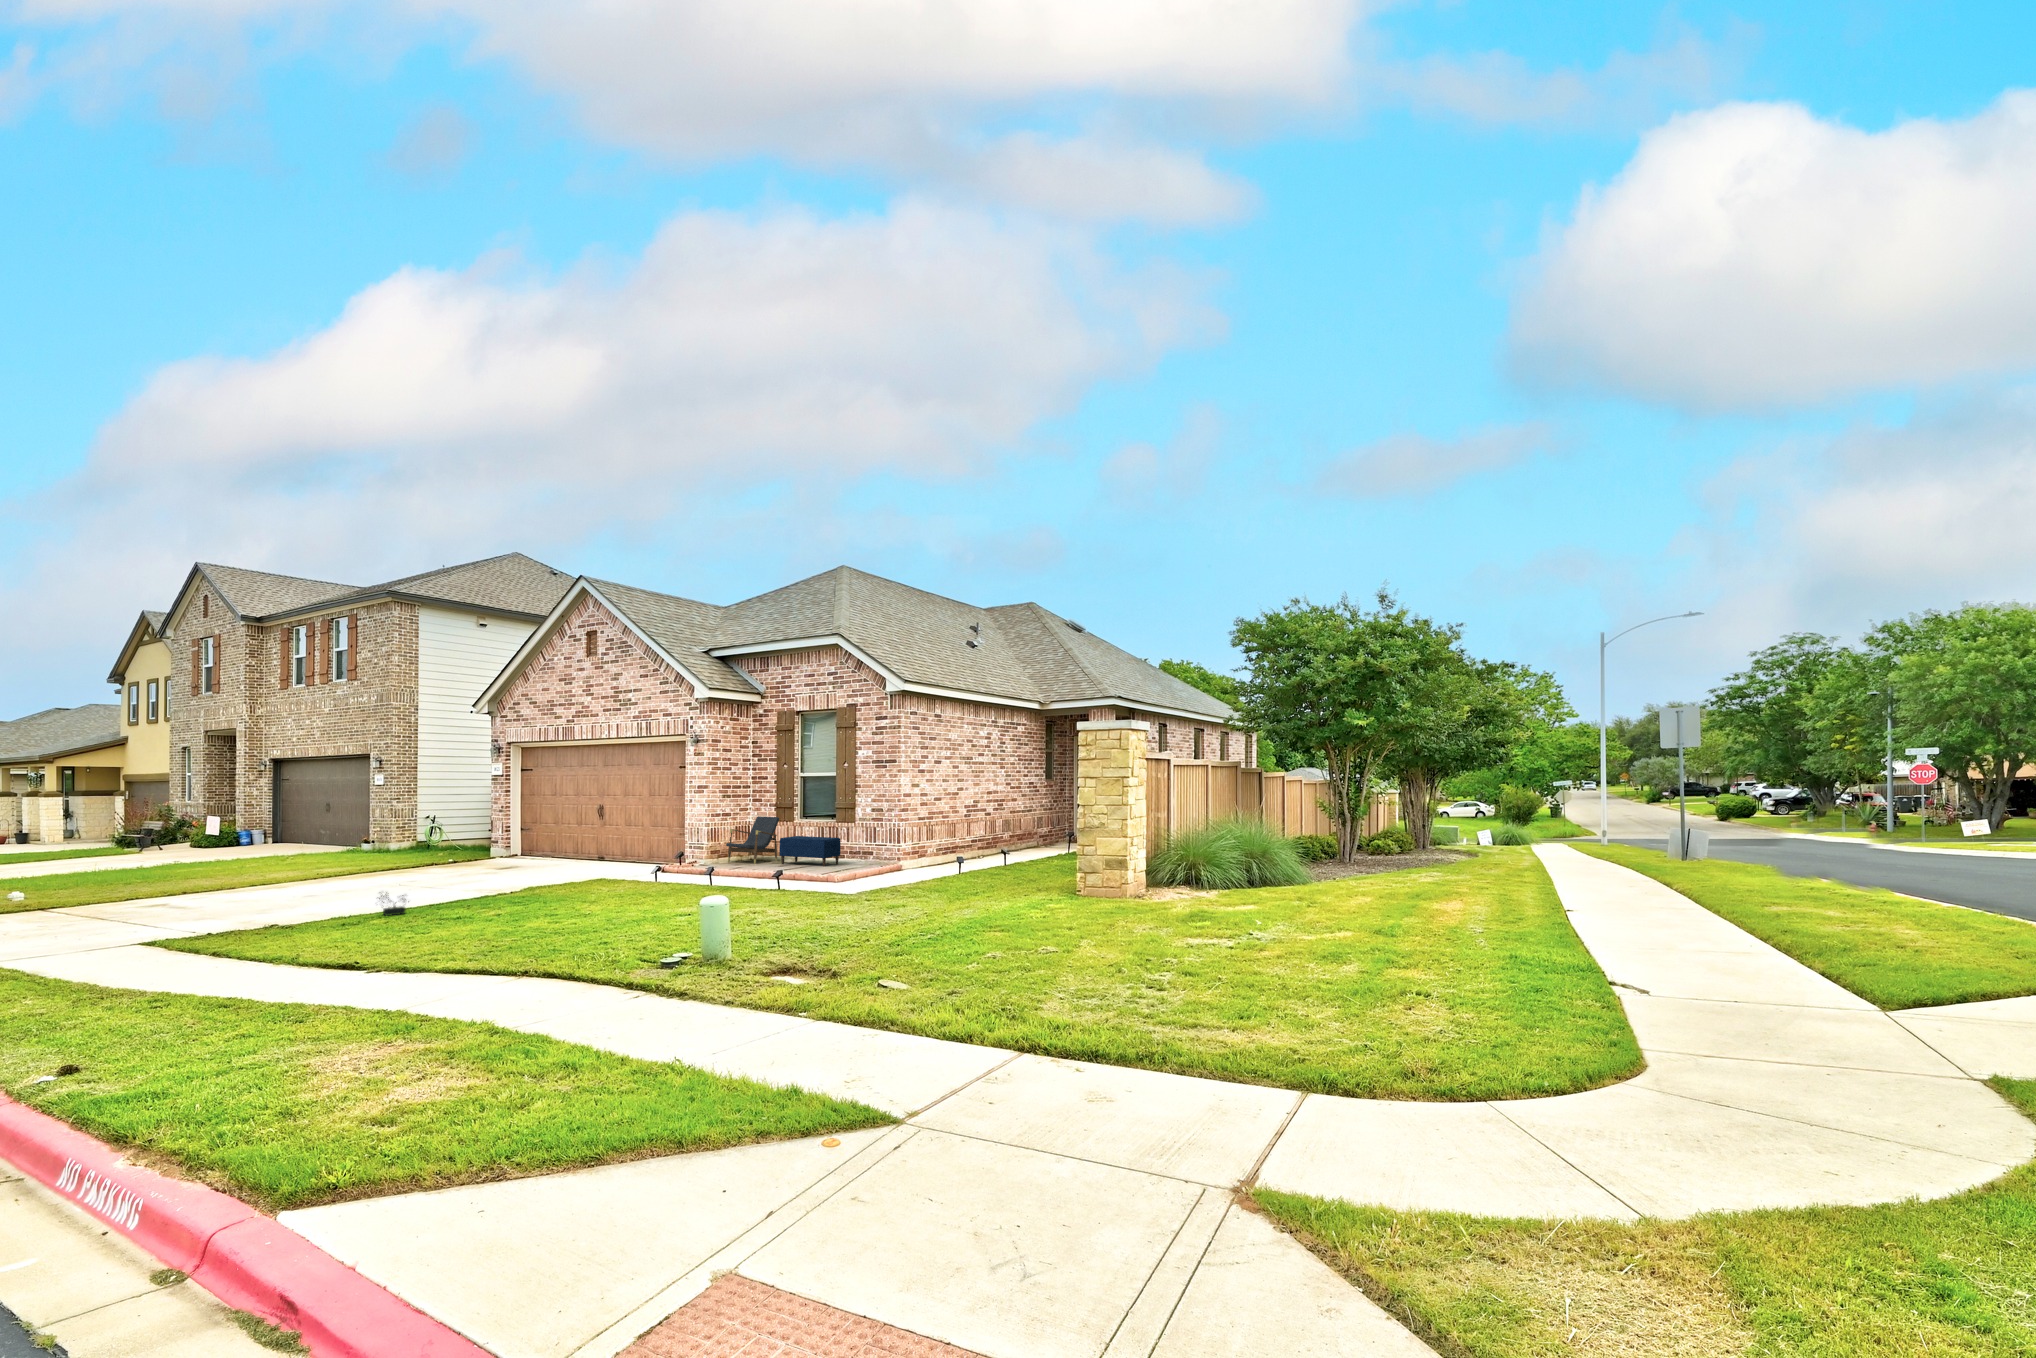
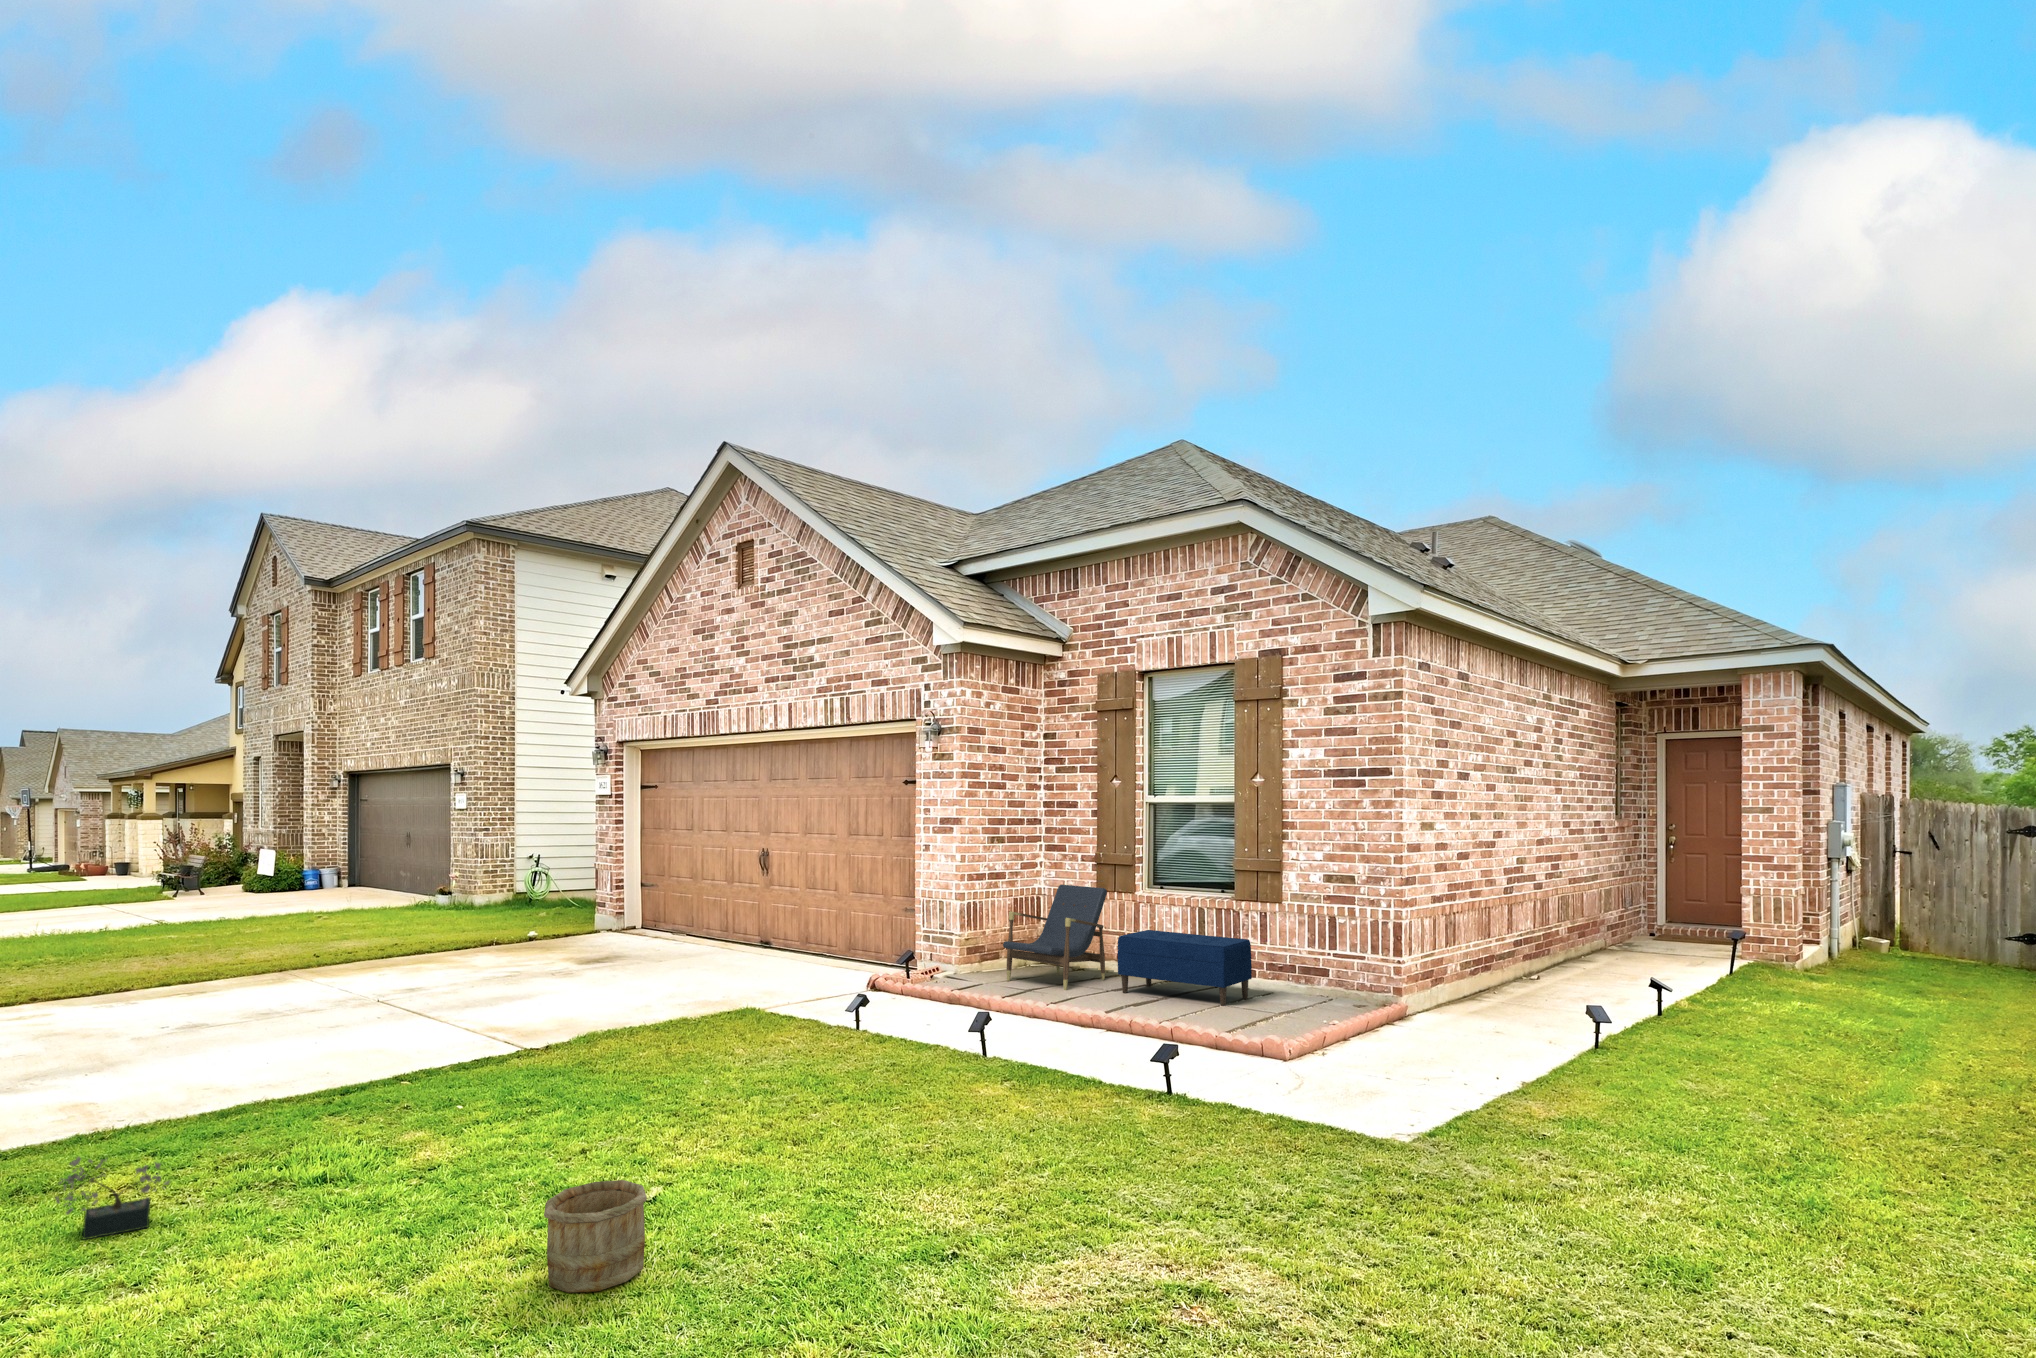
wooden bucket: none [551,889,582,915] -> present [544,1180,647,1293]

